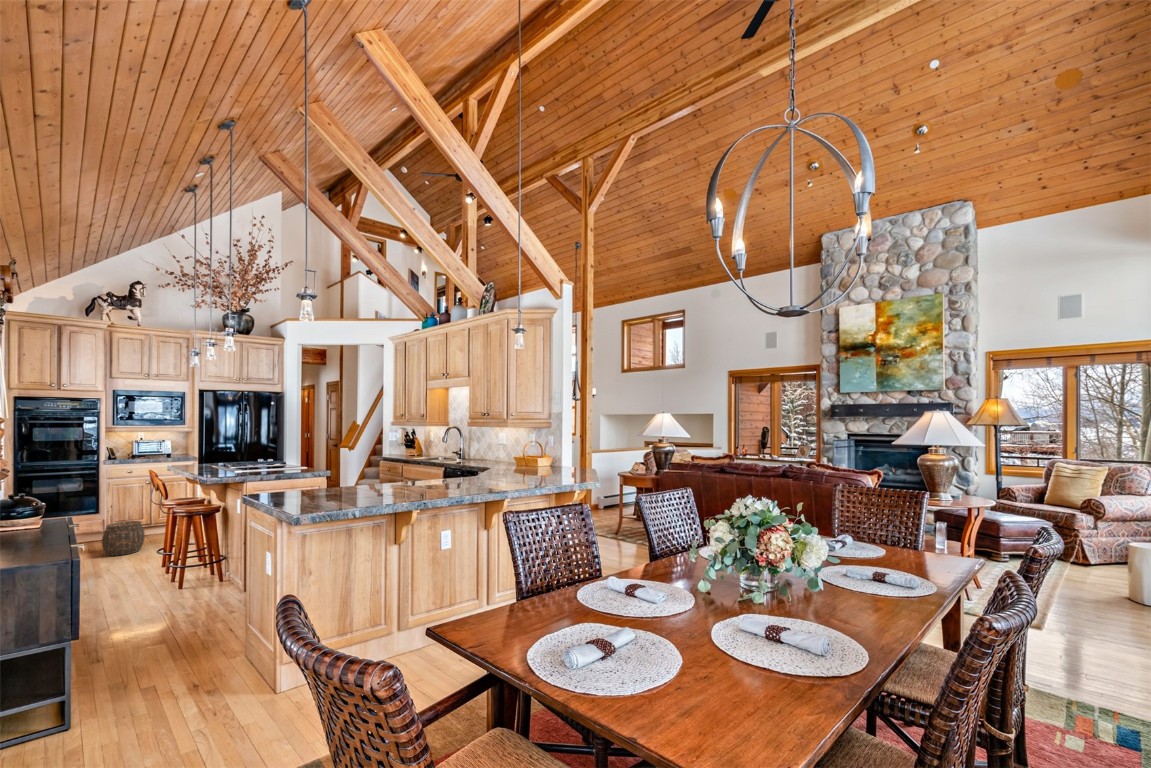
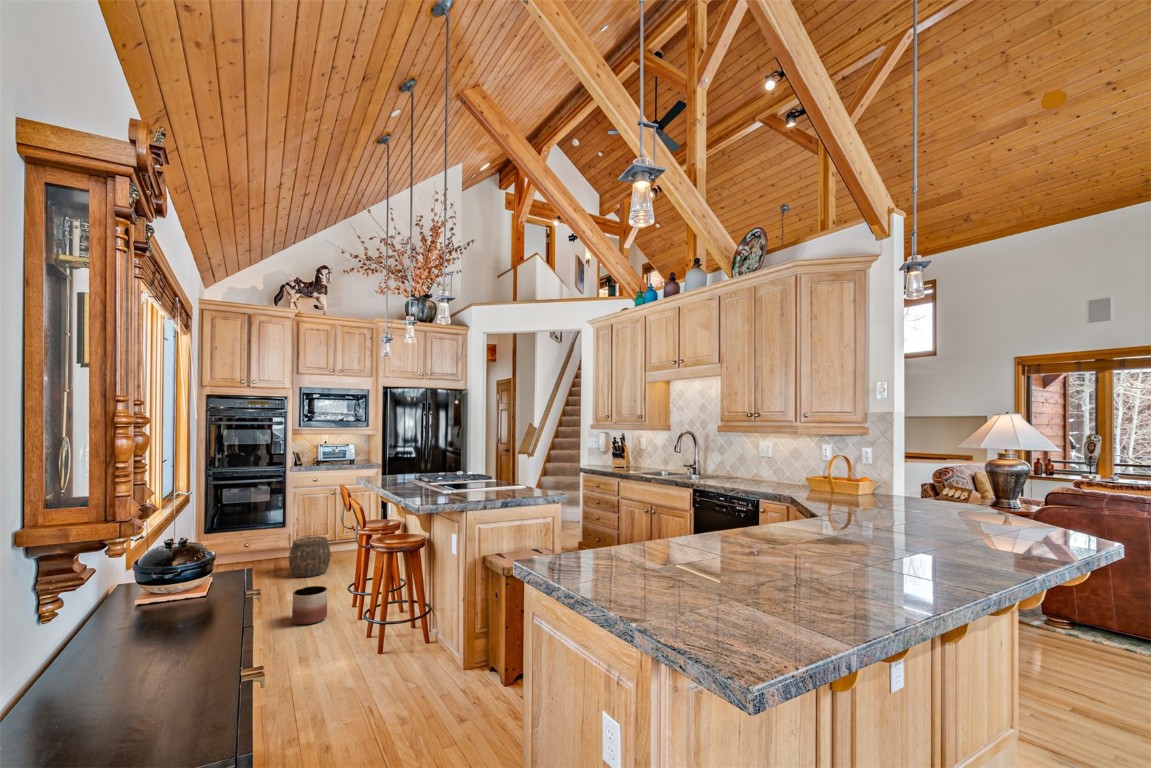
planter: none [105,556,139,586] -> present [292,586,327,625]

